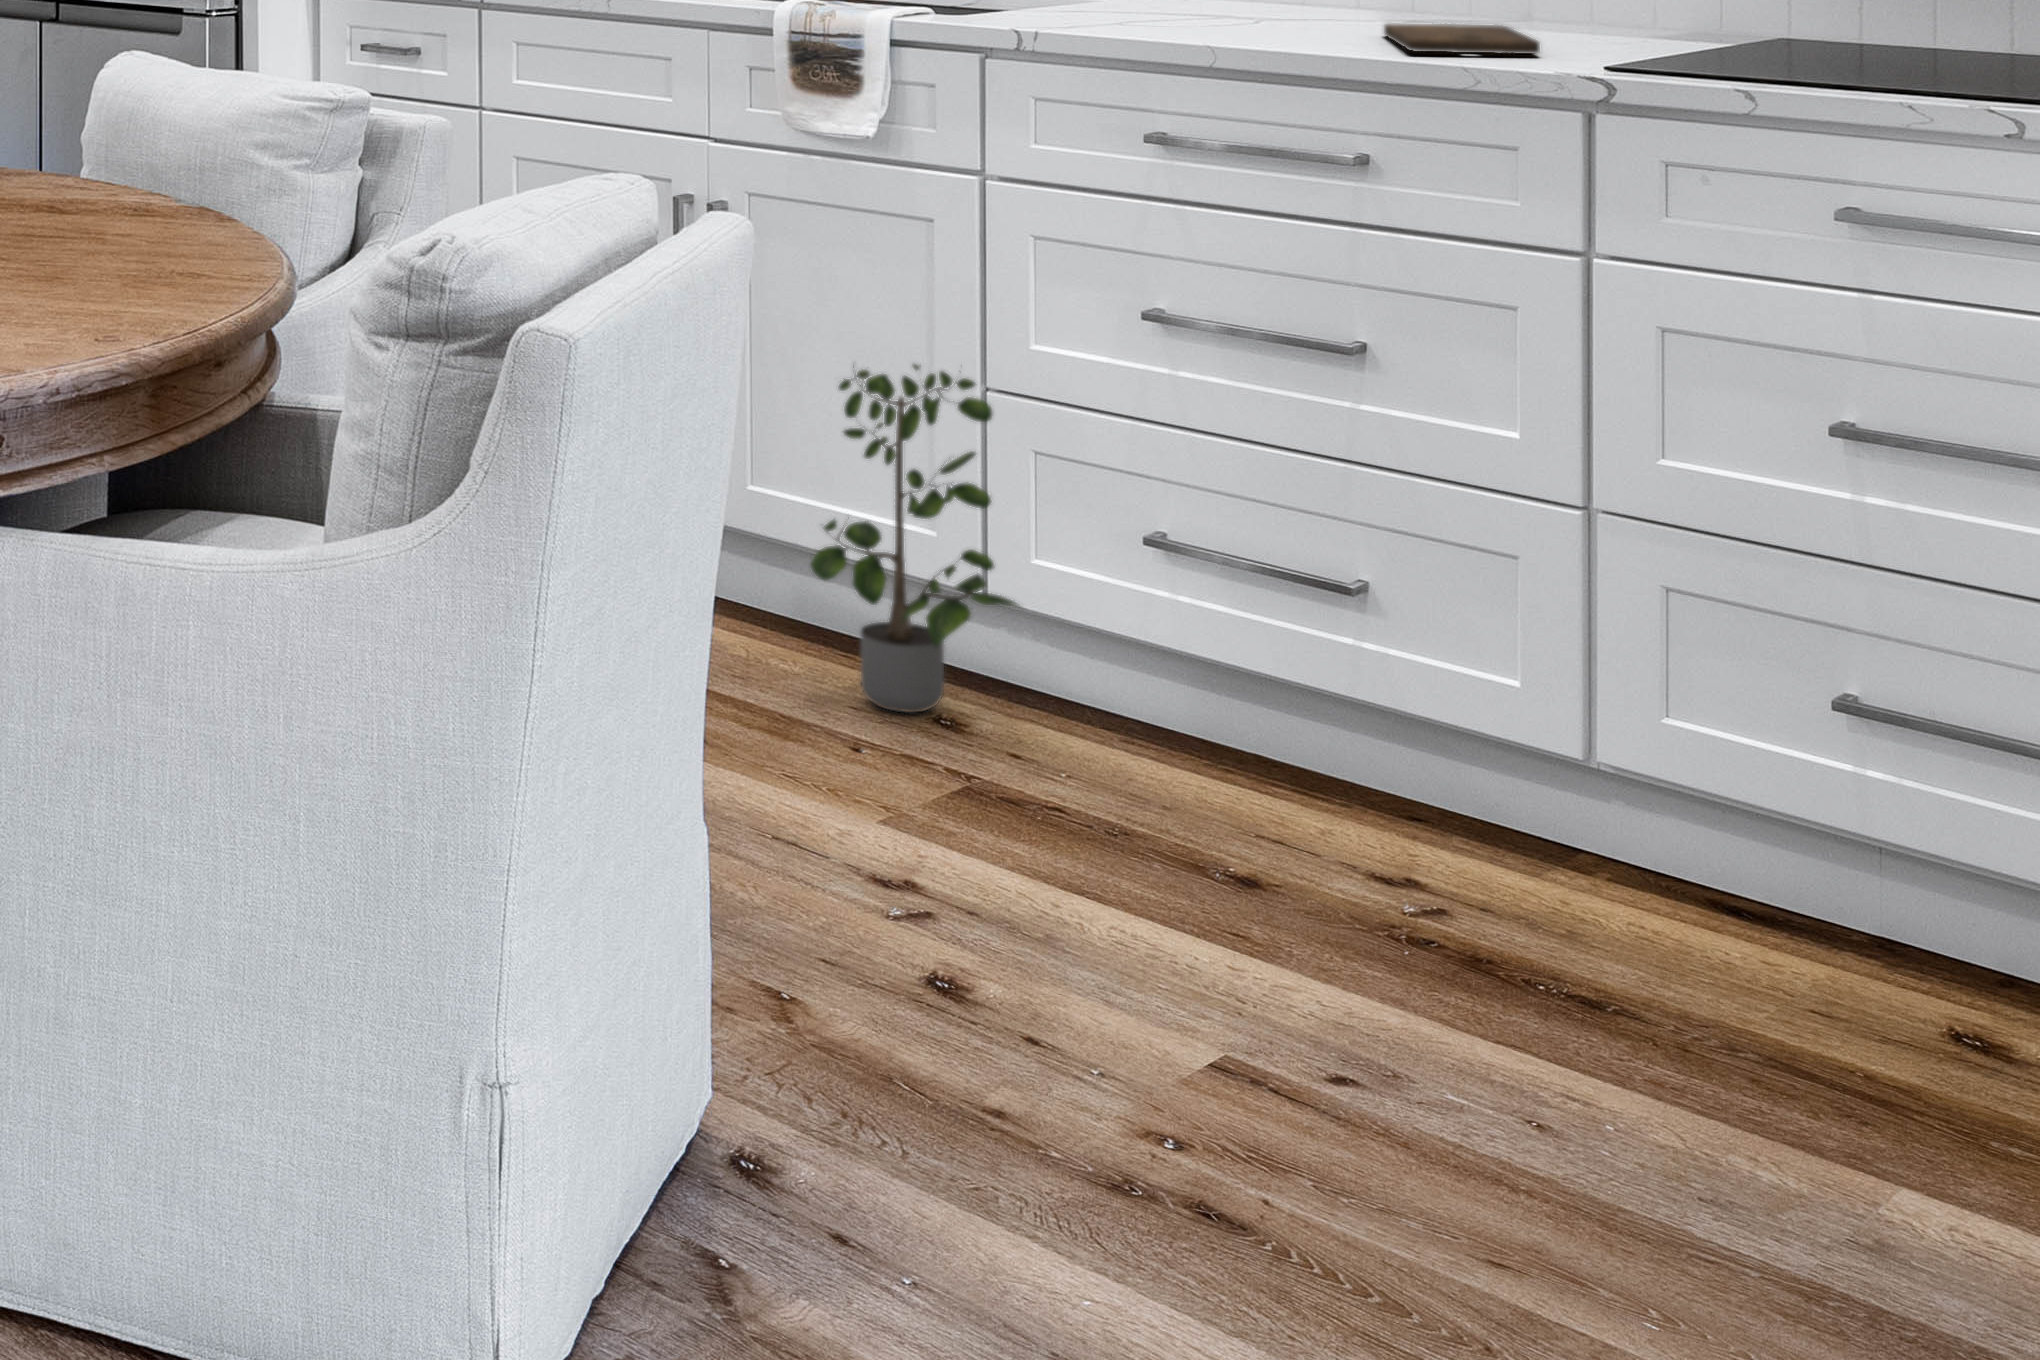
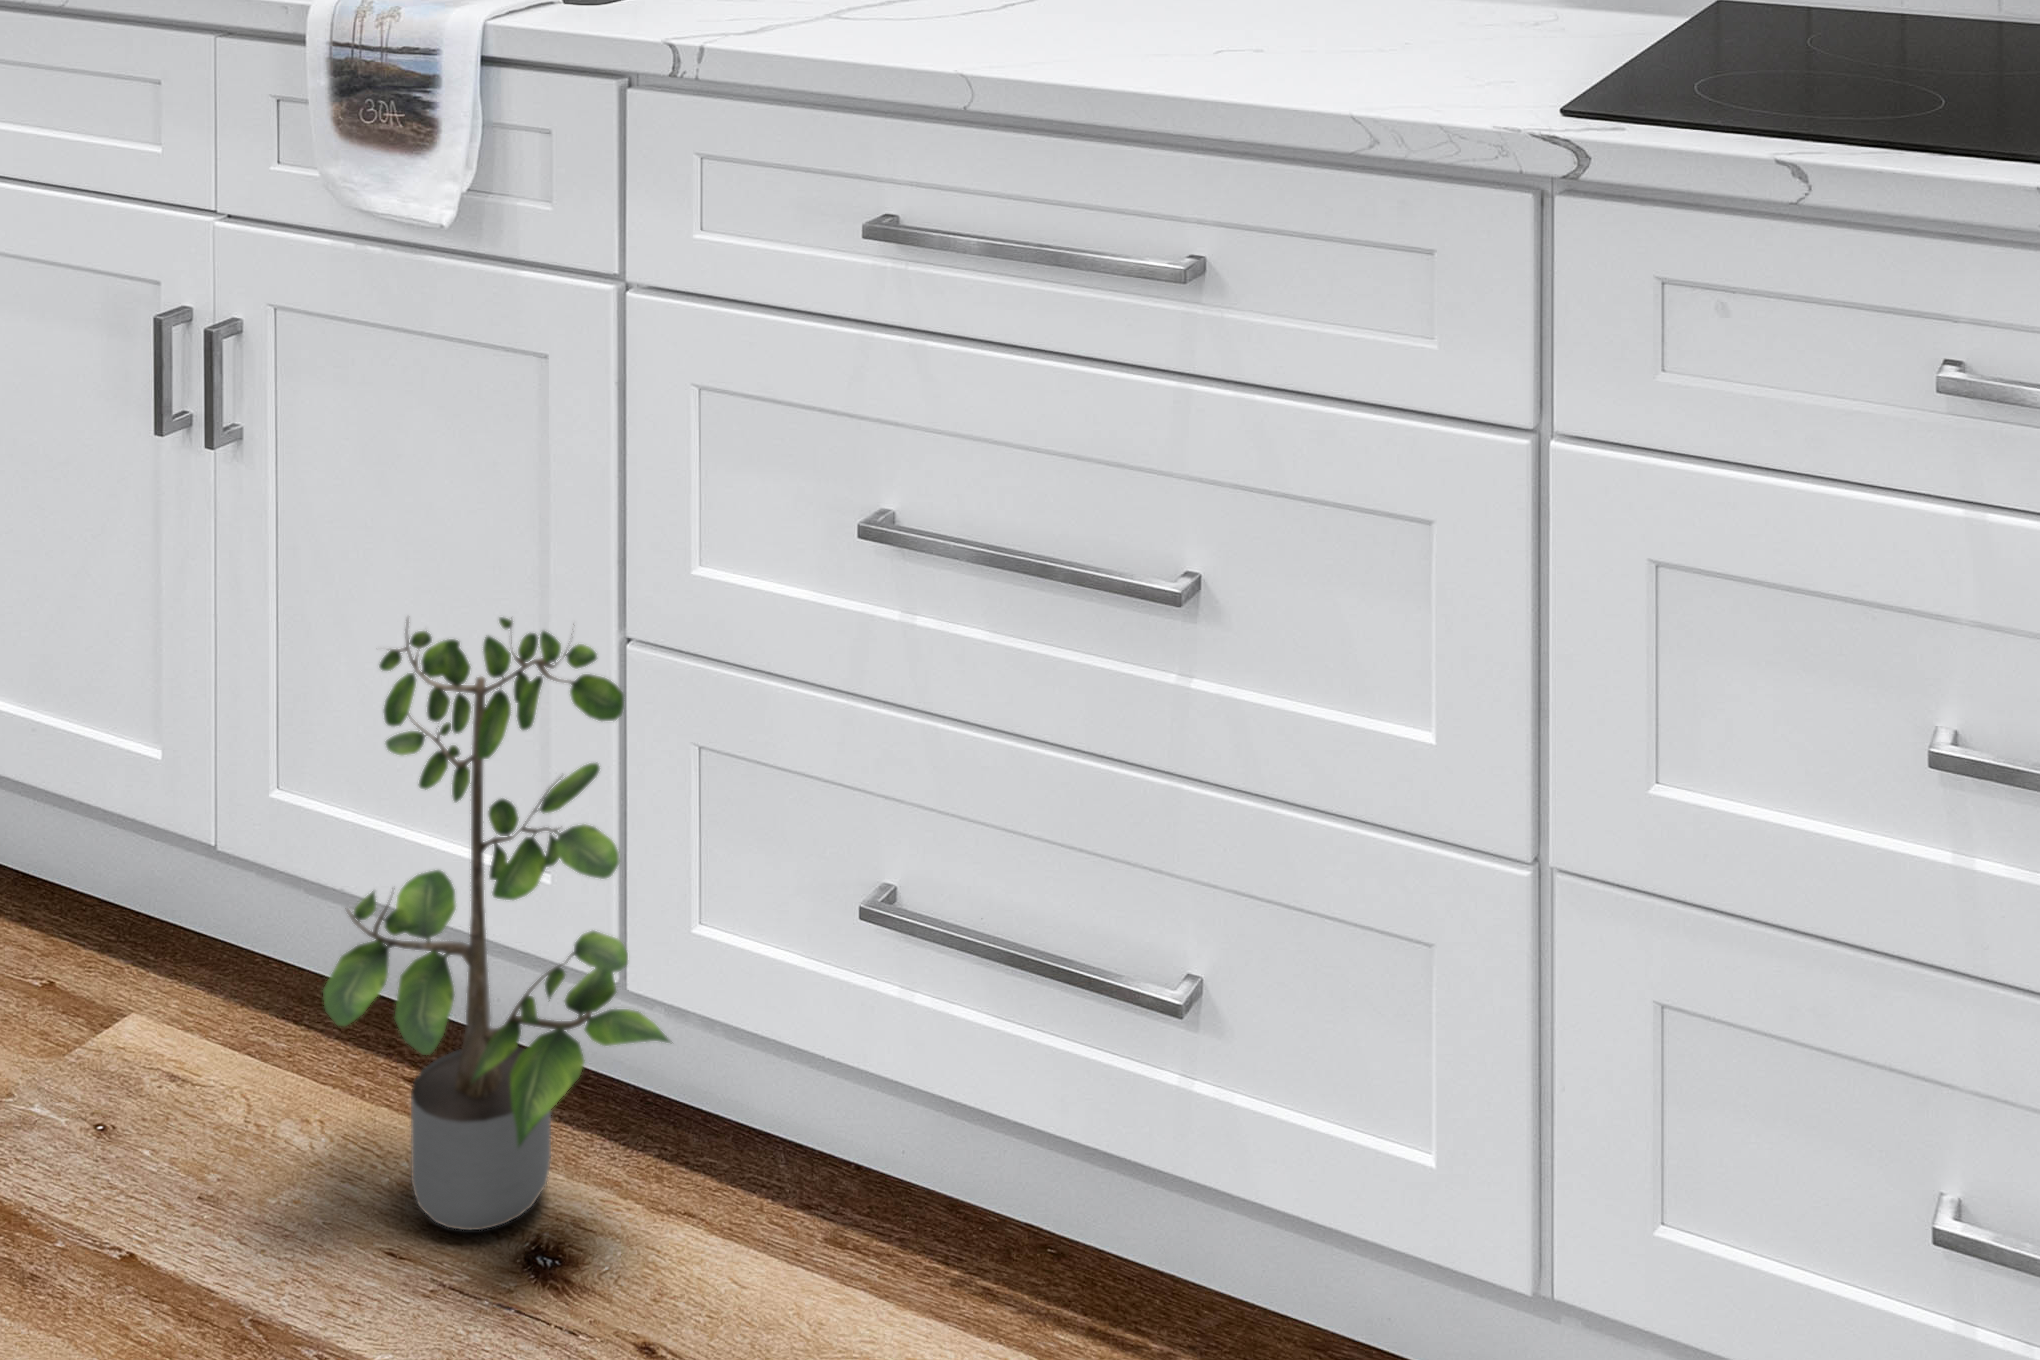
cutting board: present [1384,24,1540,54] -> none [1219,10,1455,77]

